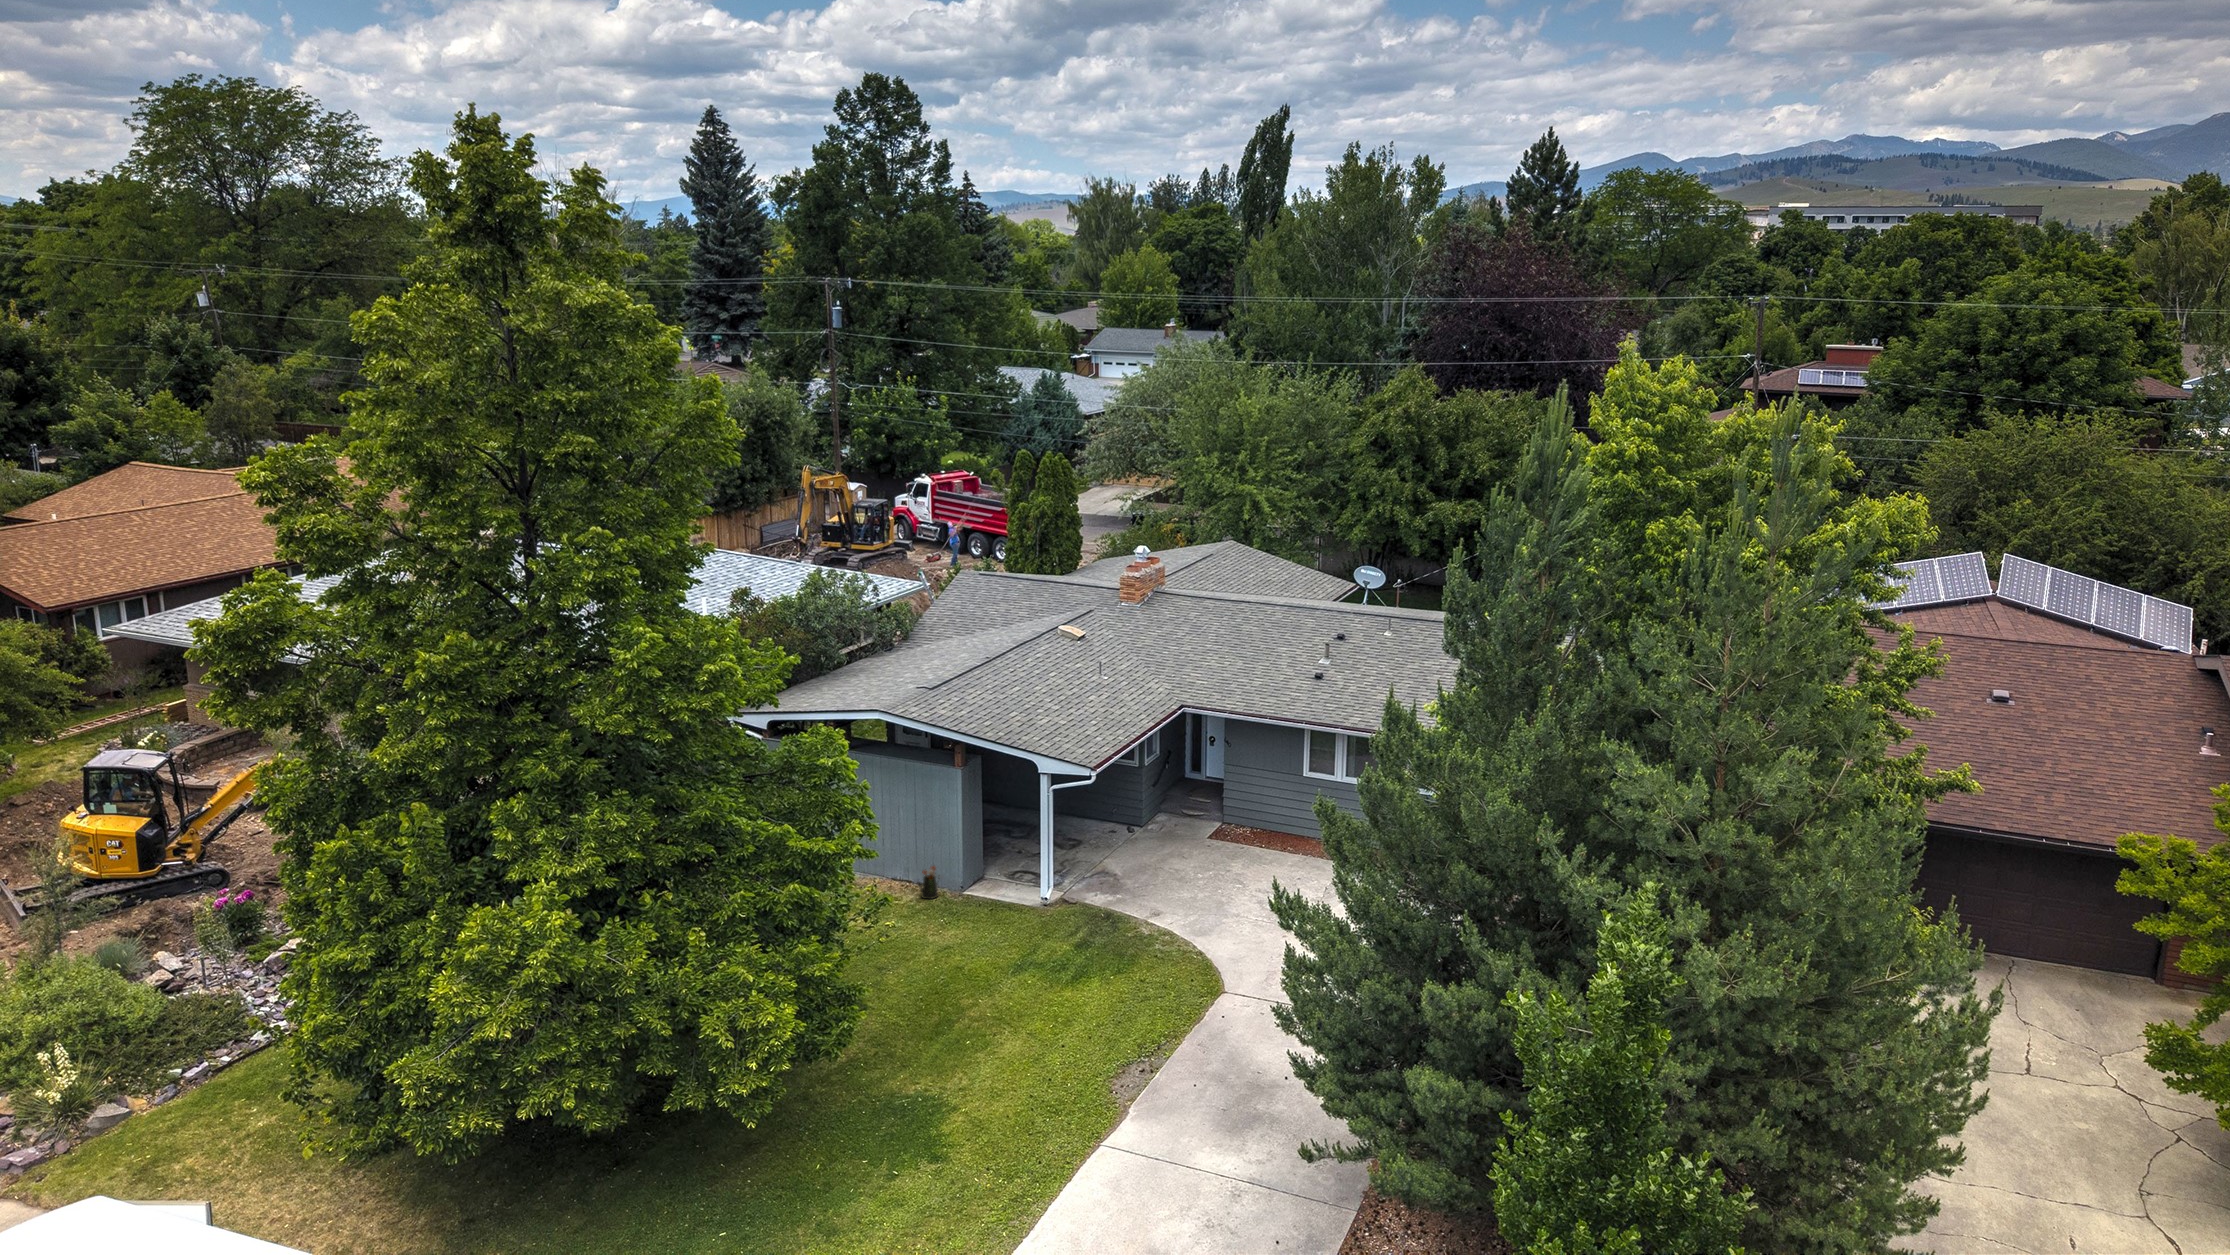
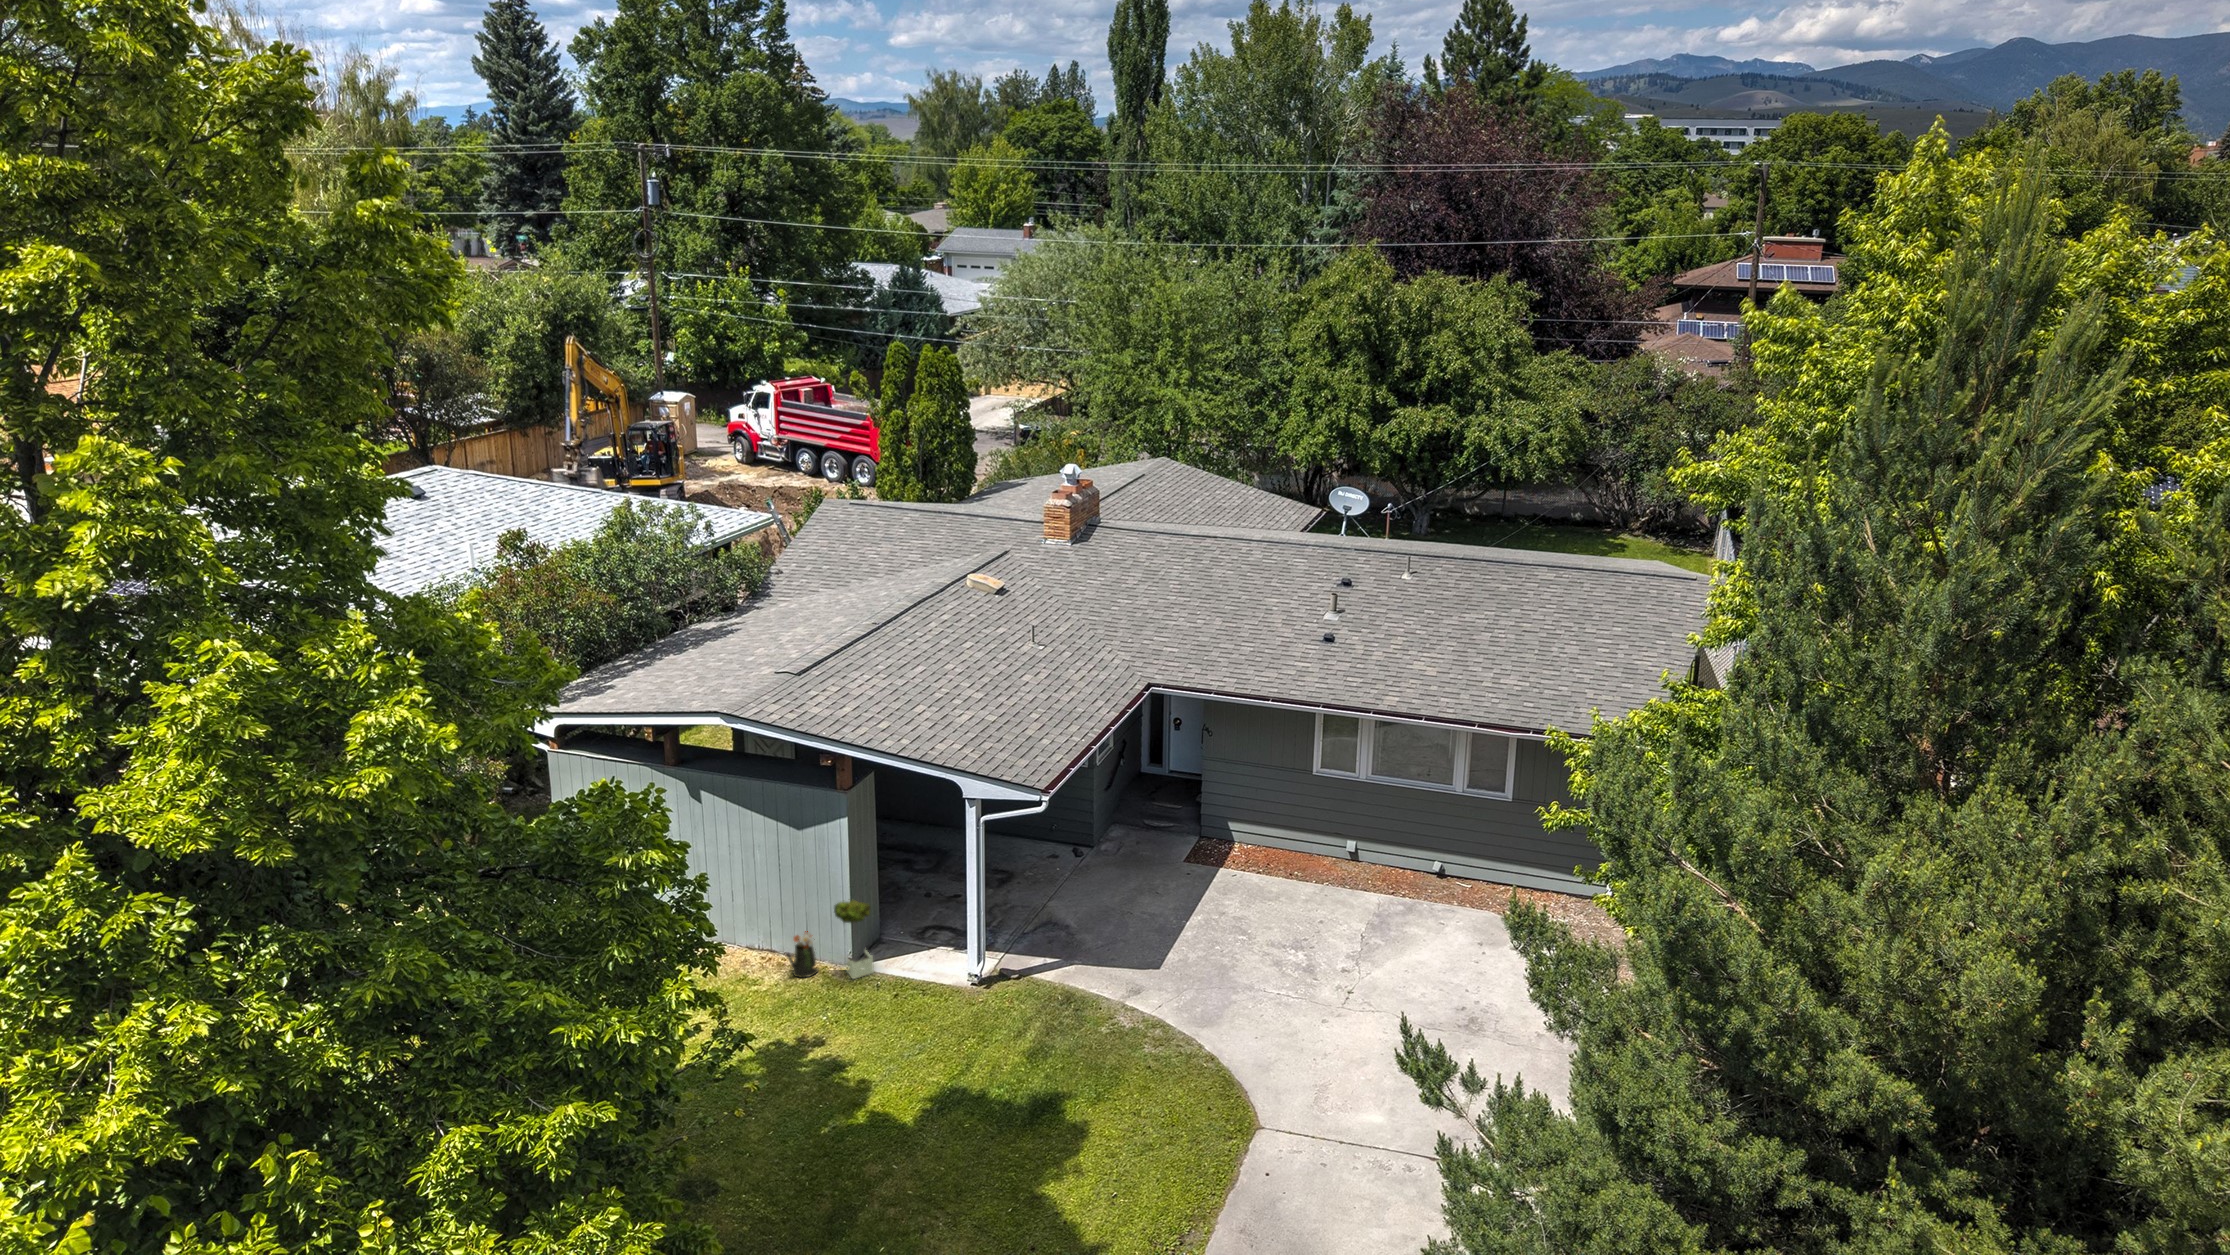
potted tree: none [950,845,977,902] -> present [834,900,874,979]

